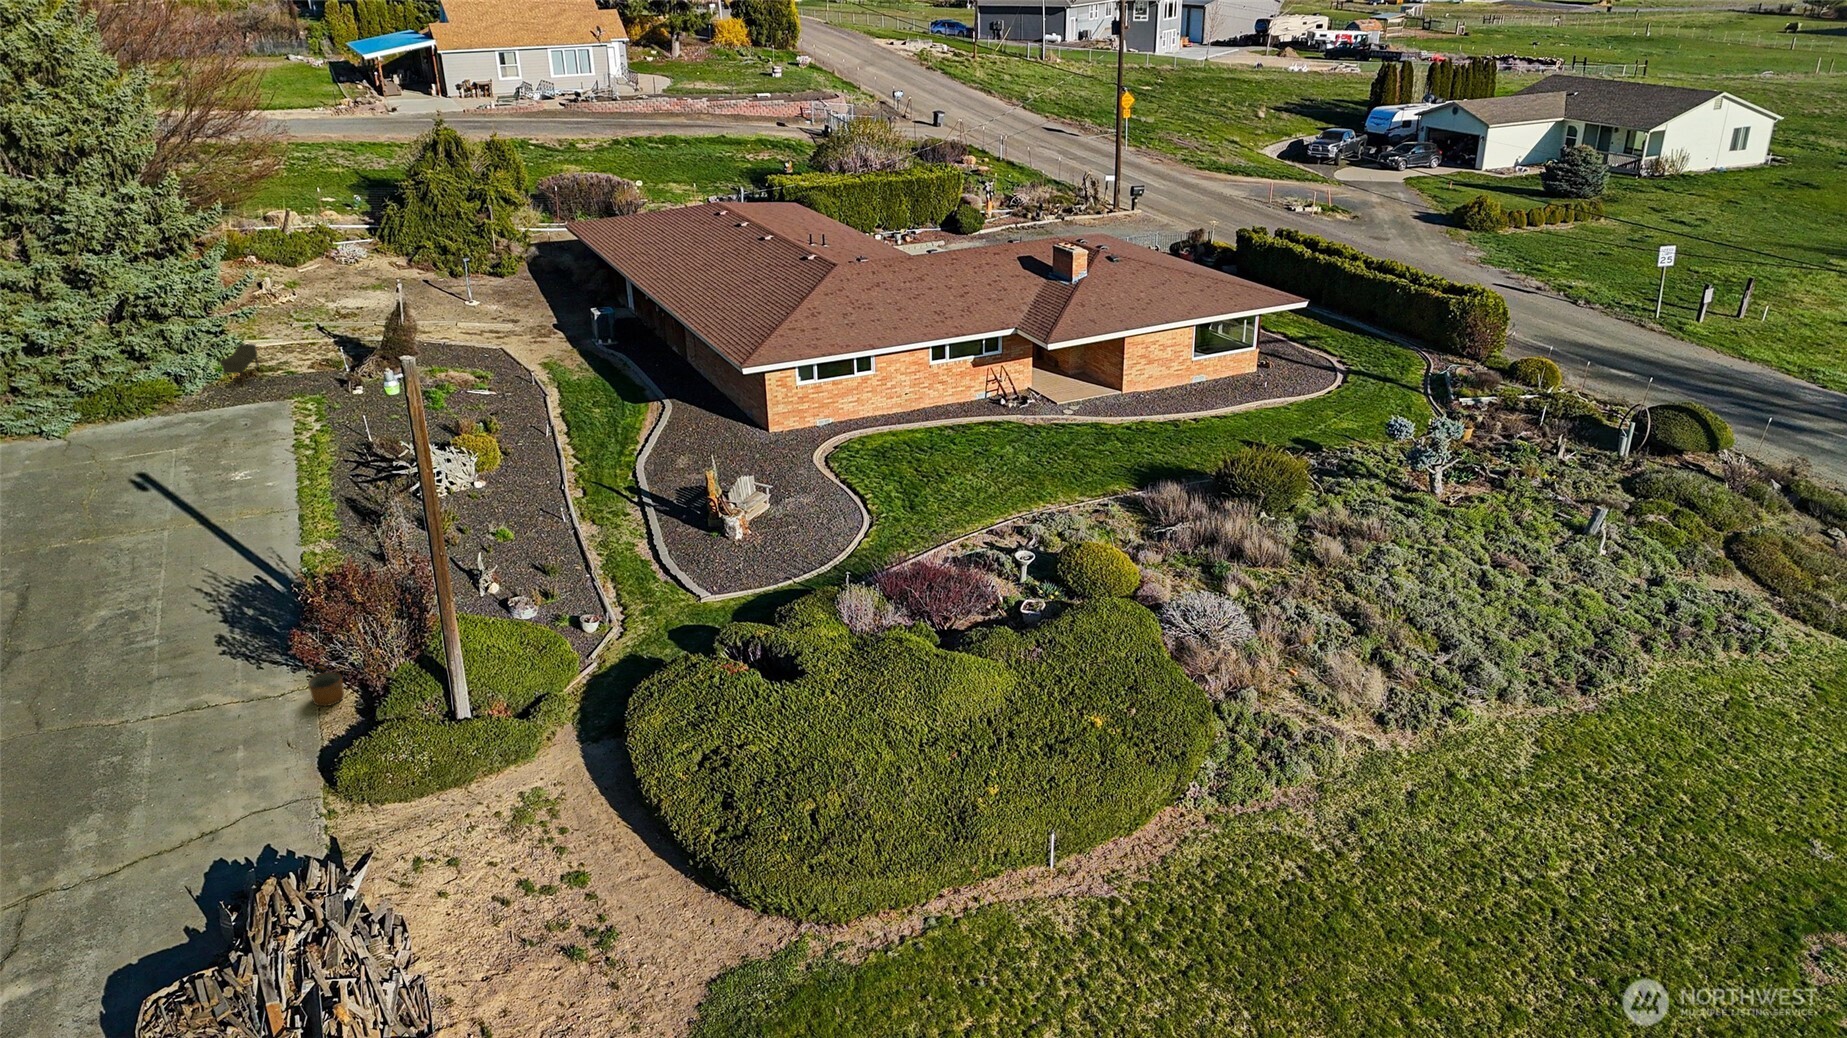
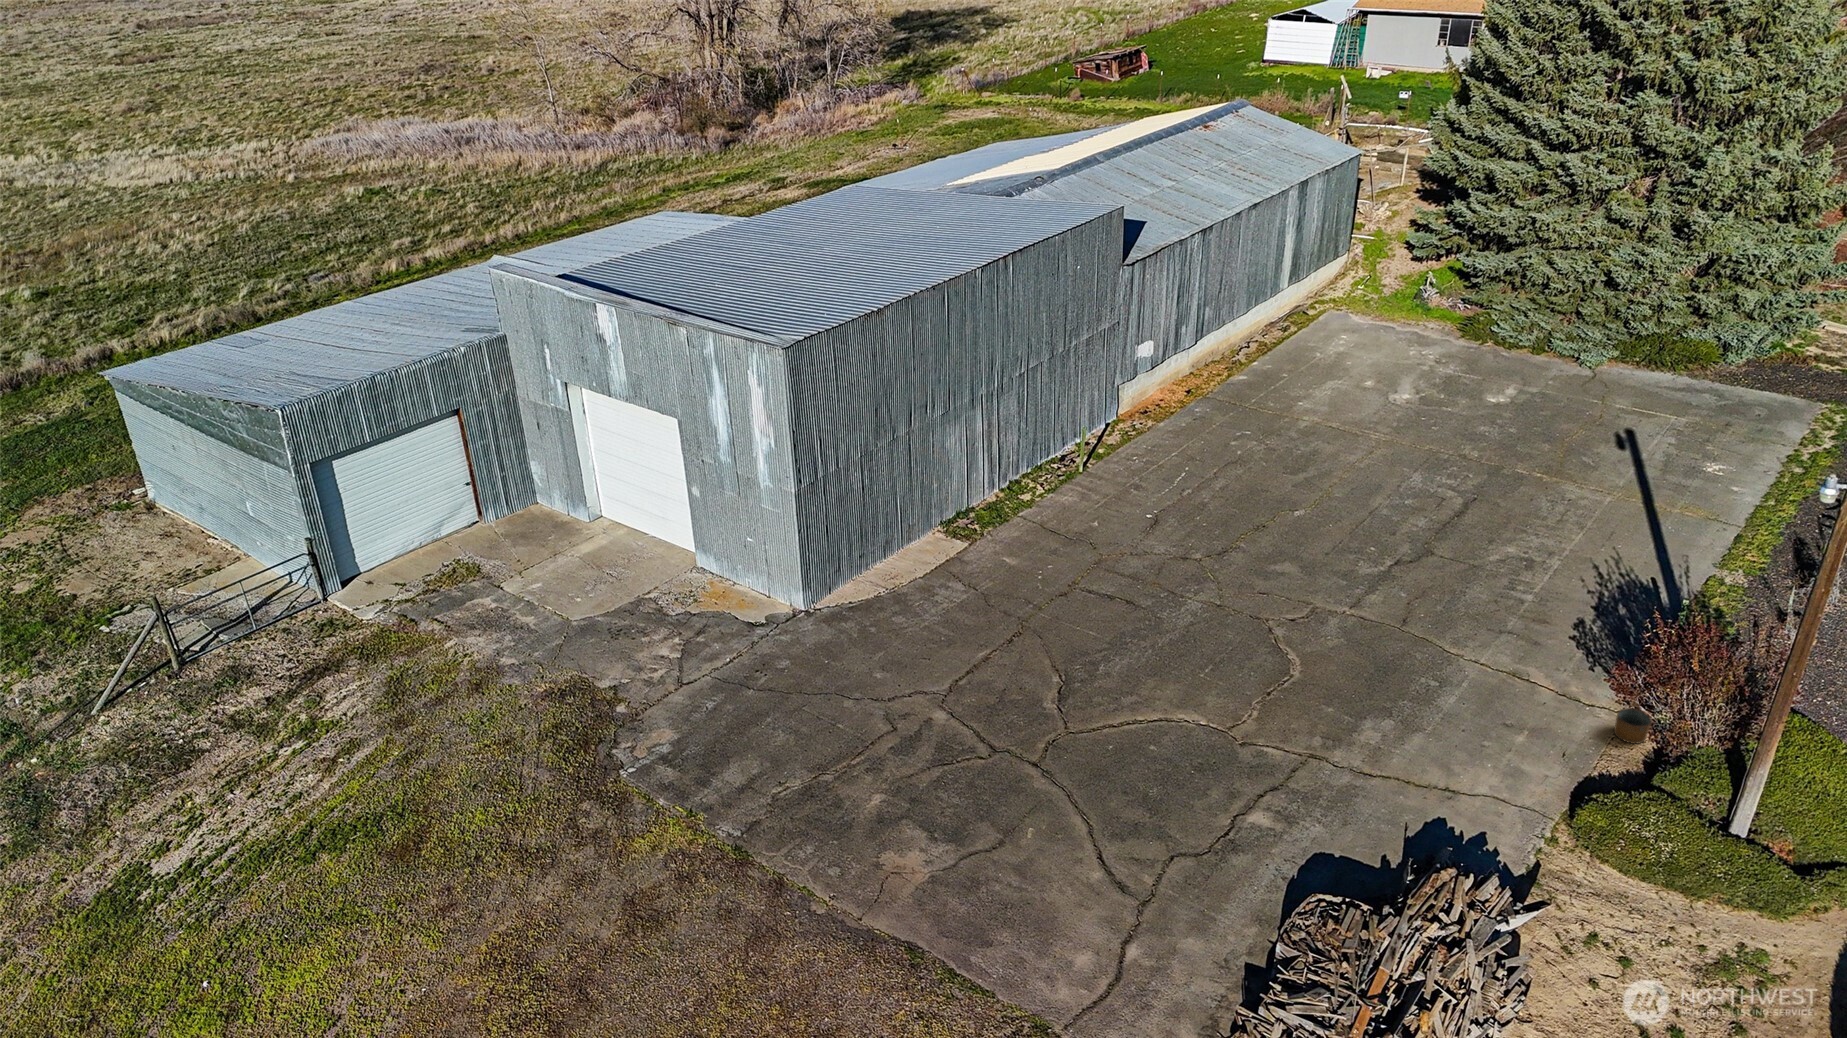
bench: present [220,344,259,384] -> none [1765,328,1825,373]

